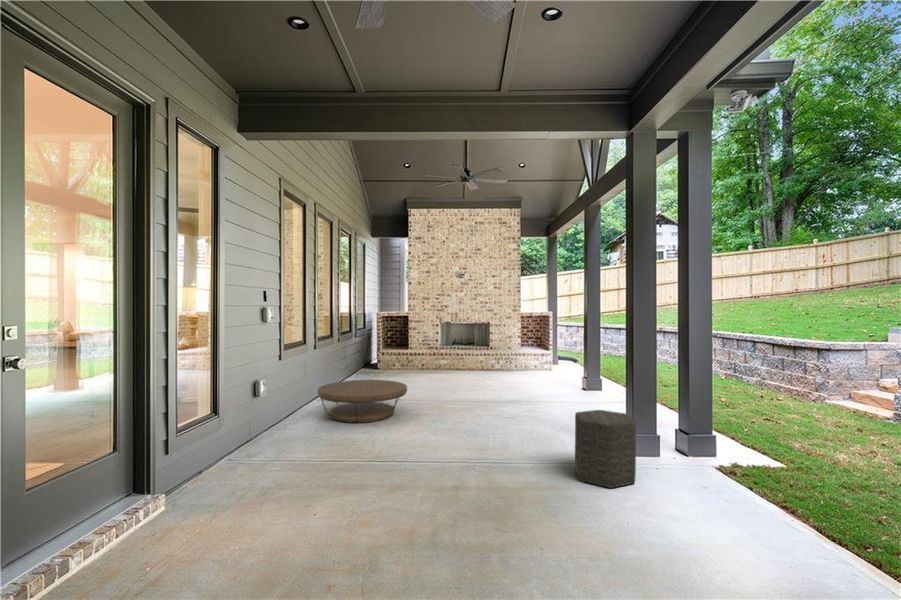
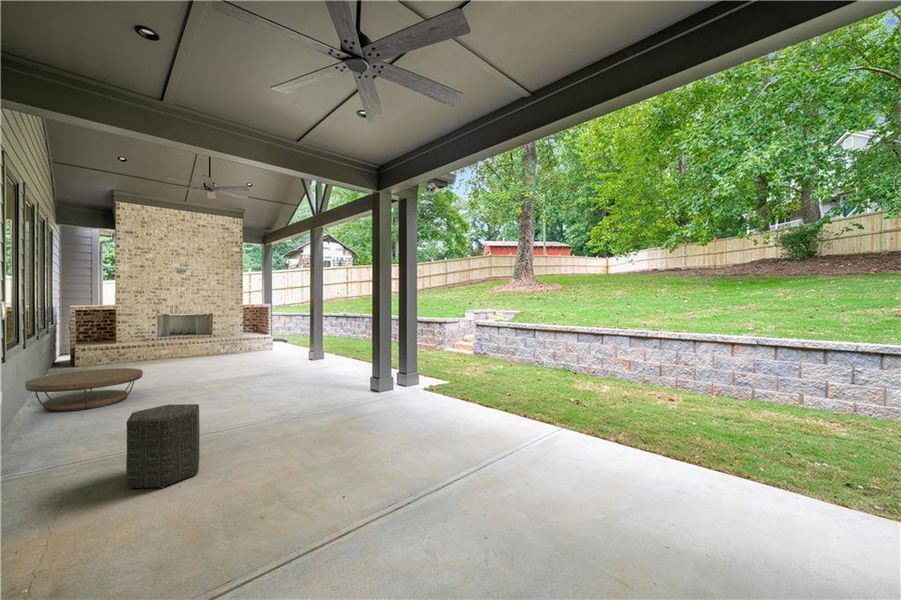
ottoman: present [575,410,636,489] -> present [126,404,200,489]

